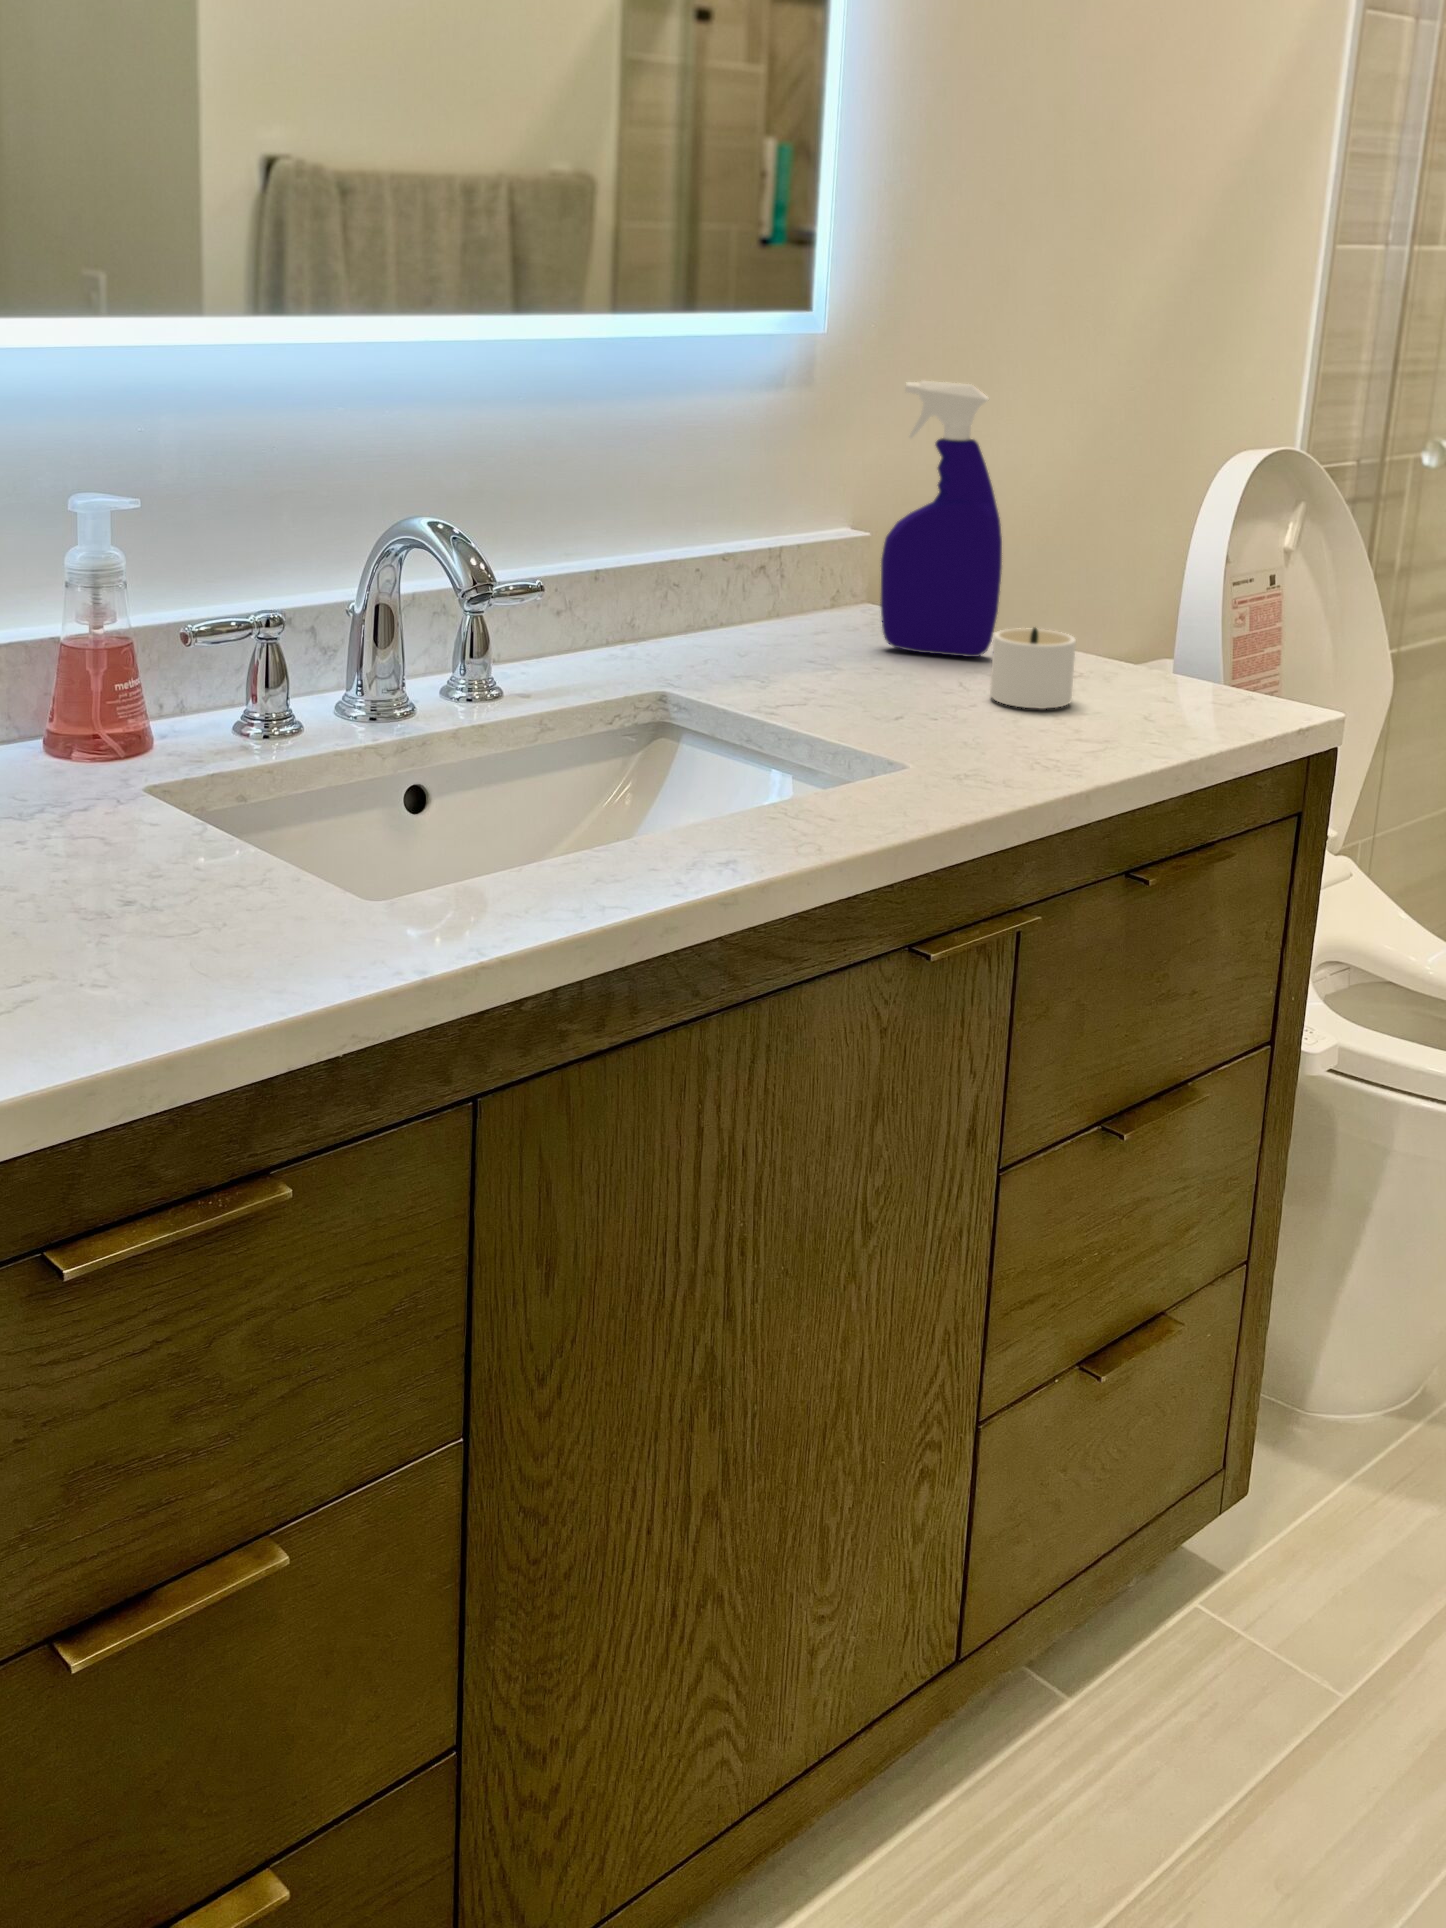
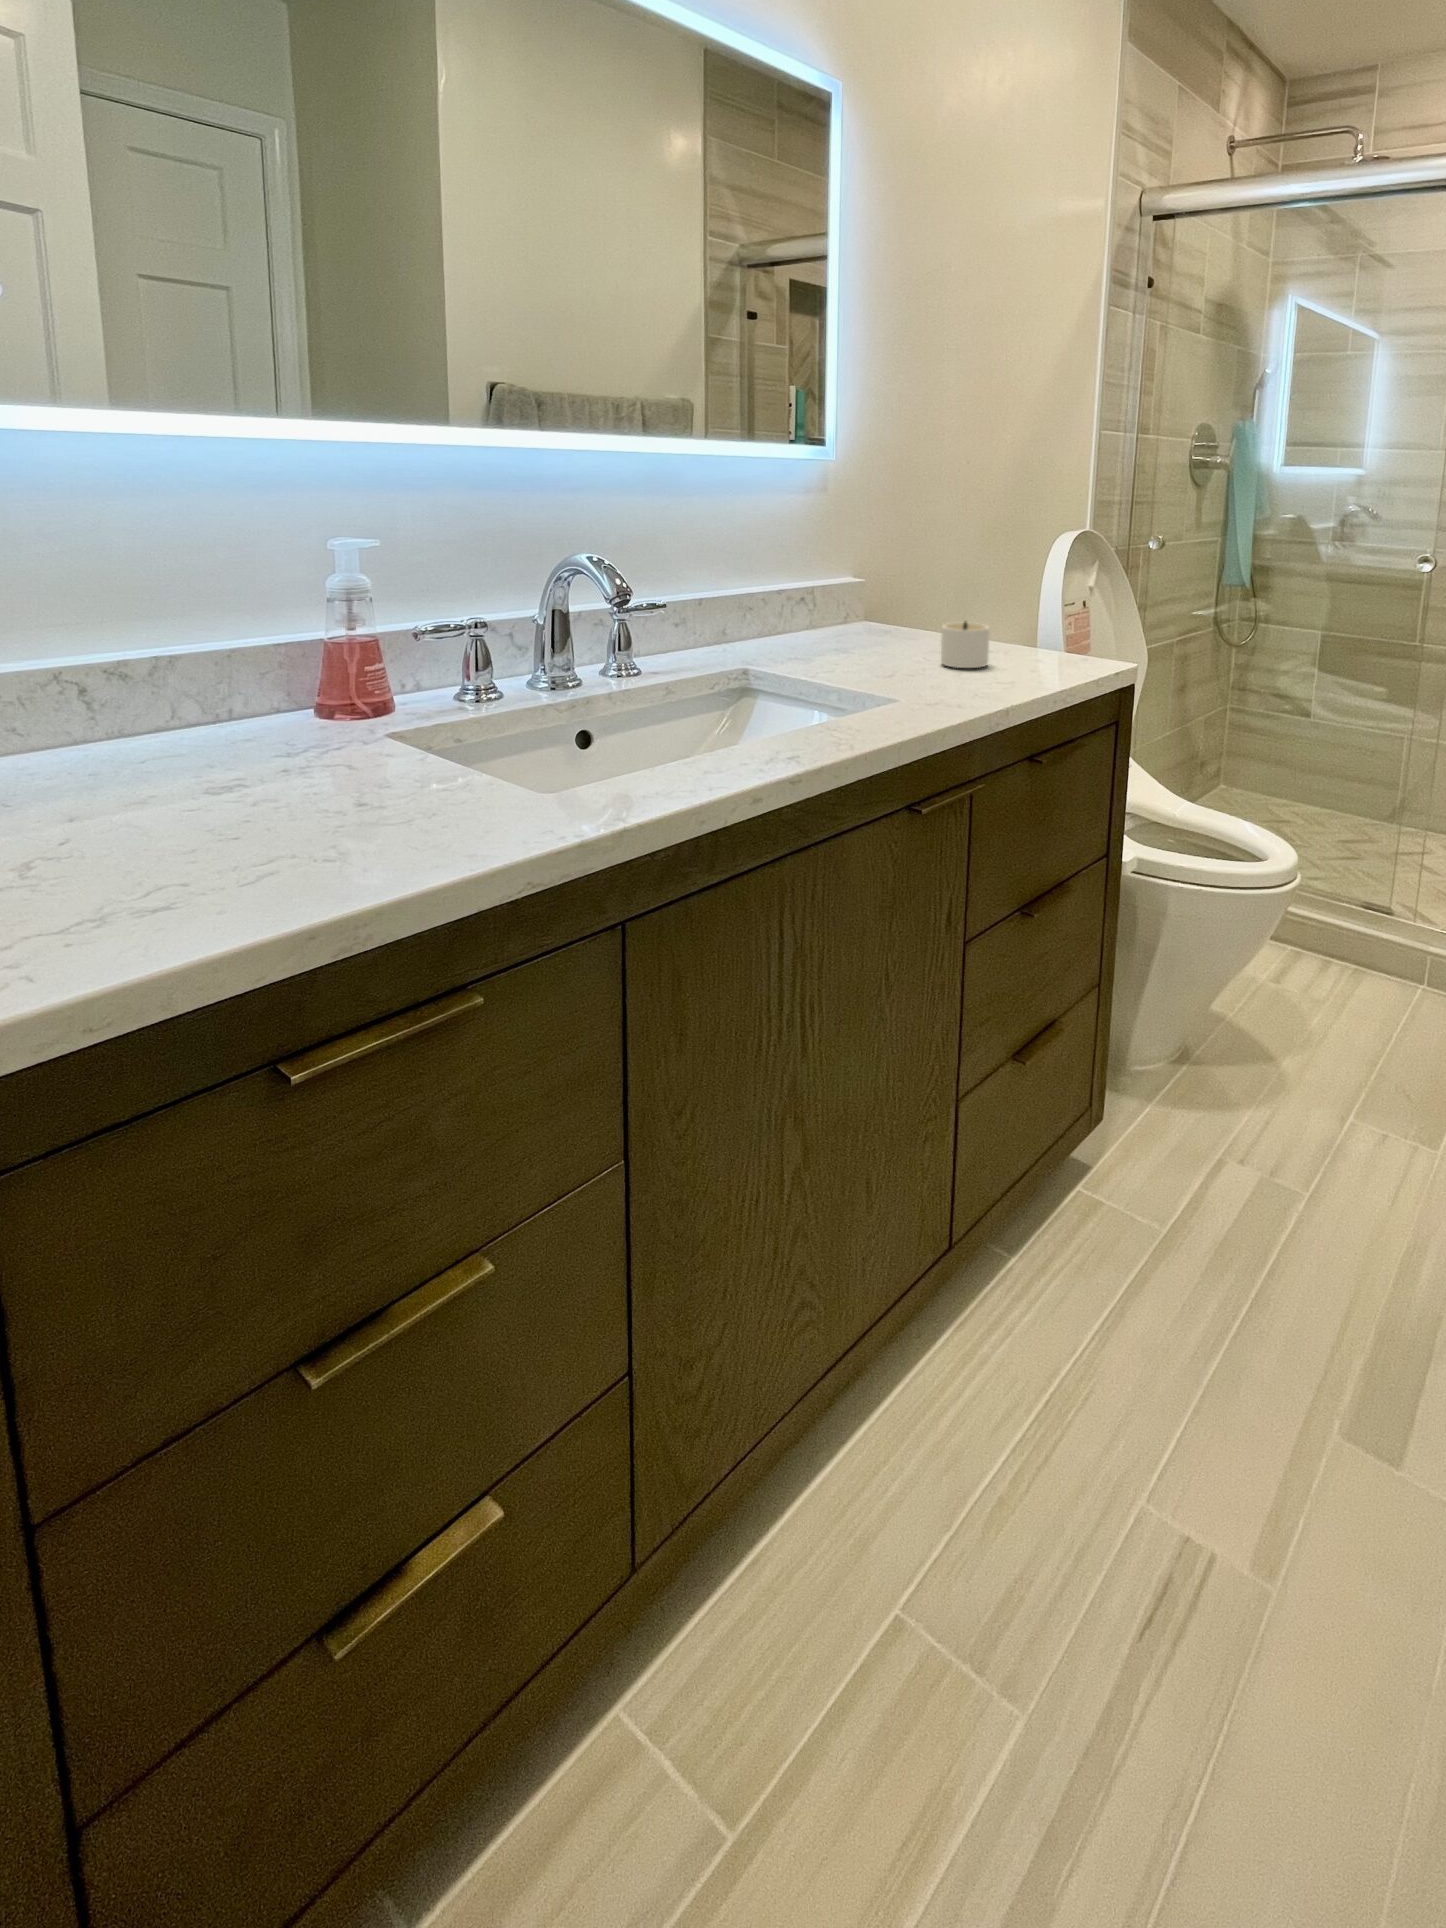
spray bottle: present [880,381,1002,657] -> none [872,482,942,644]

